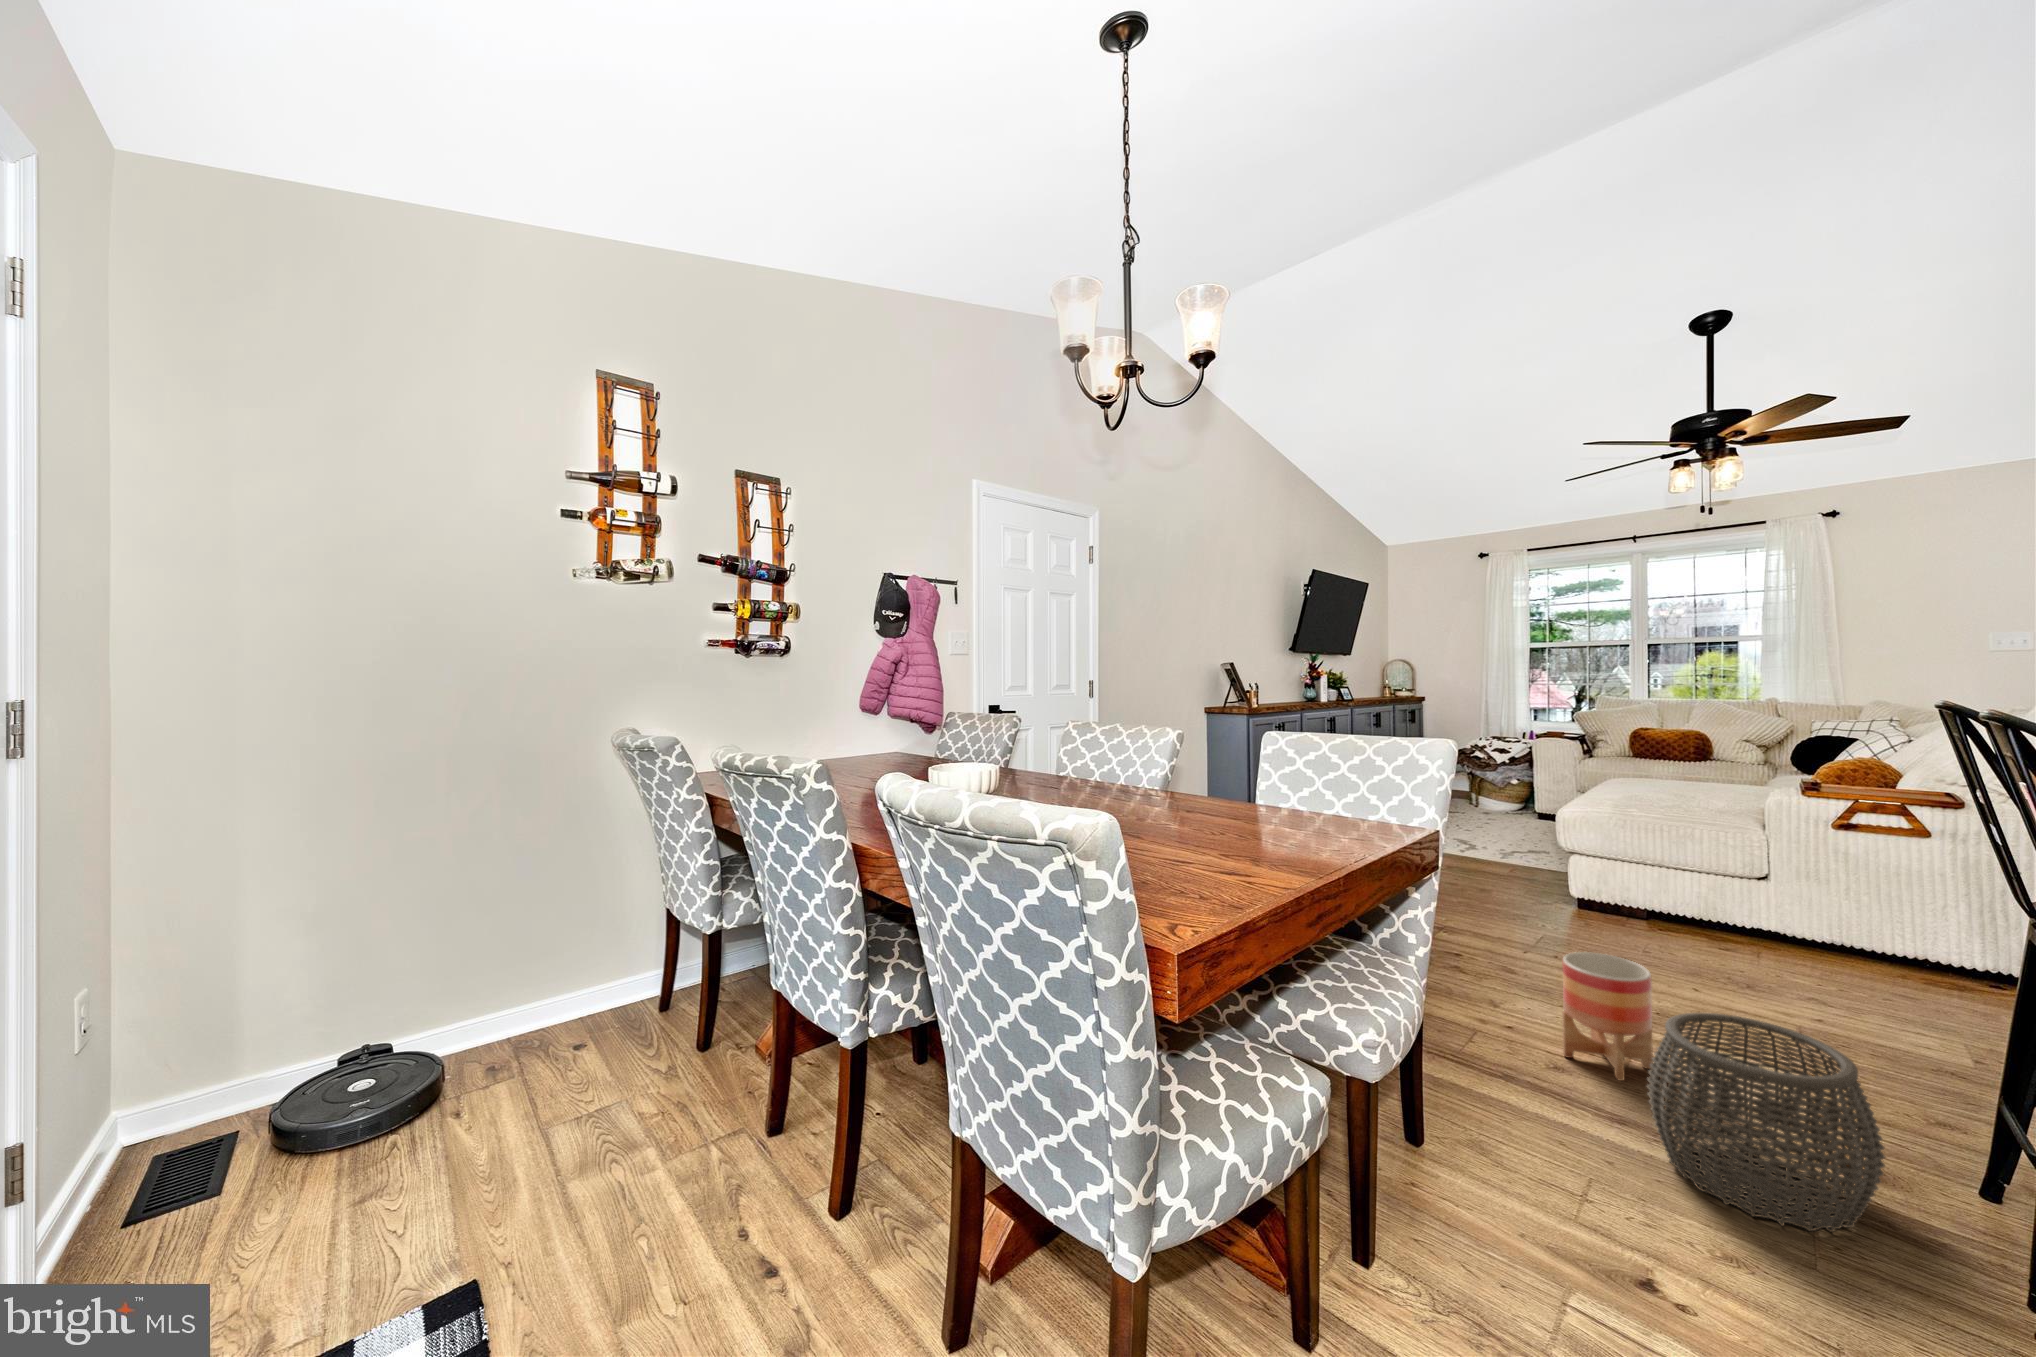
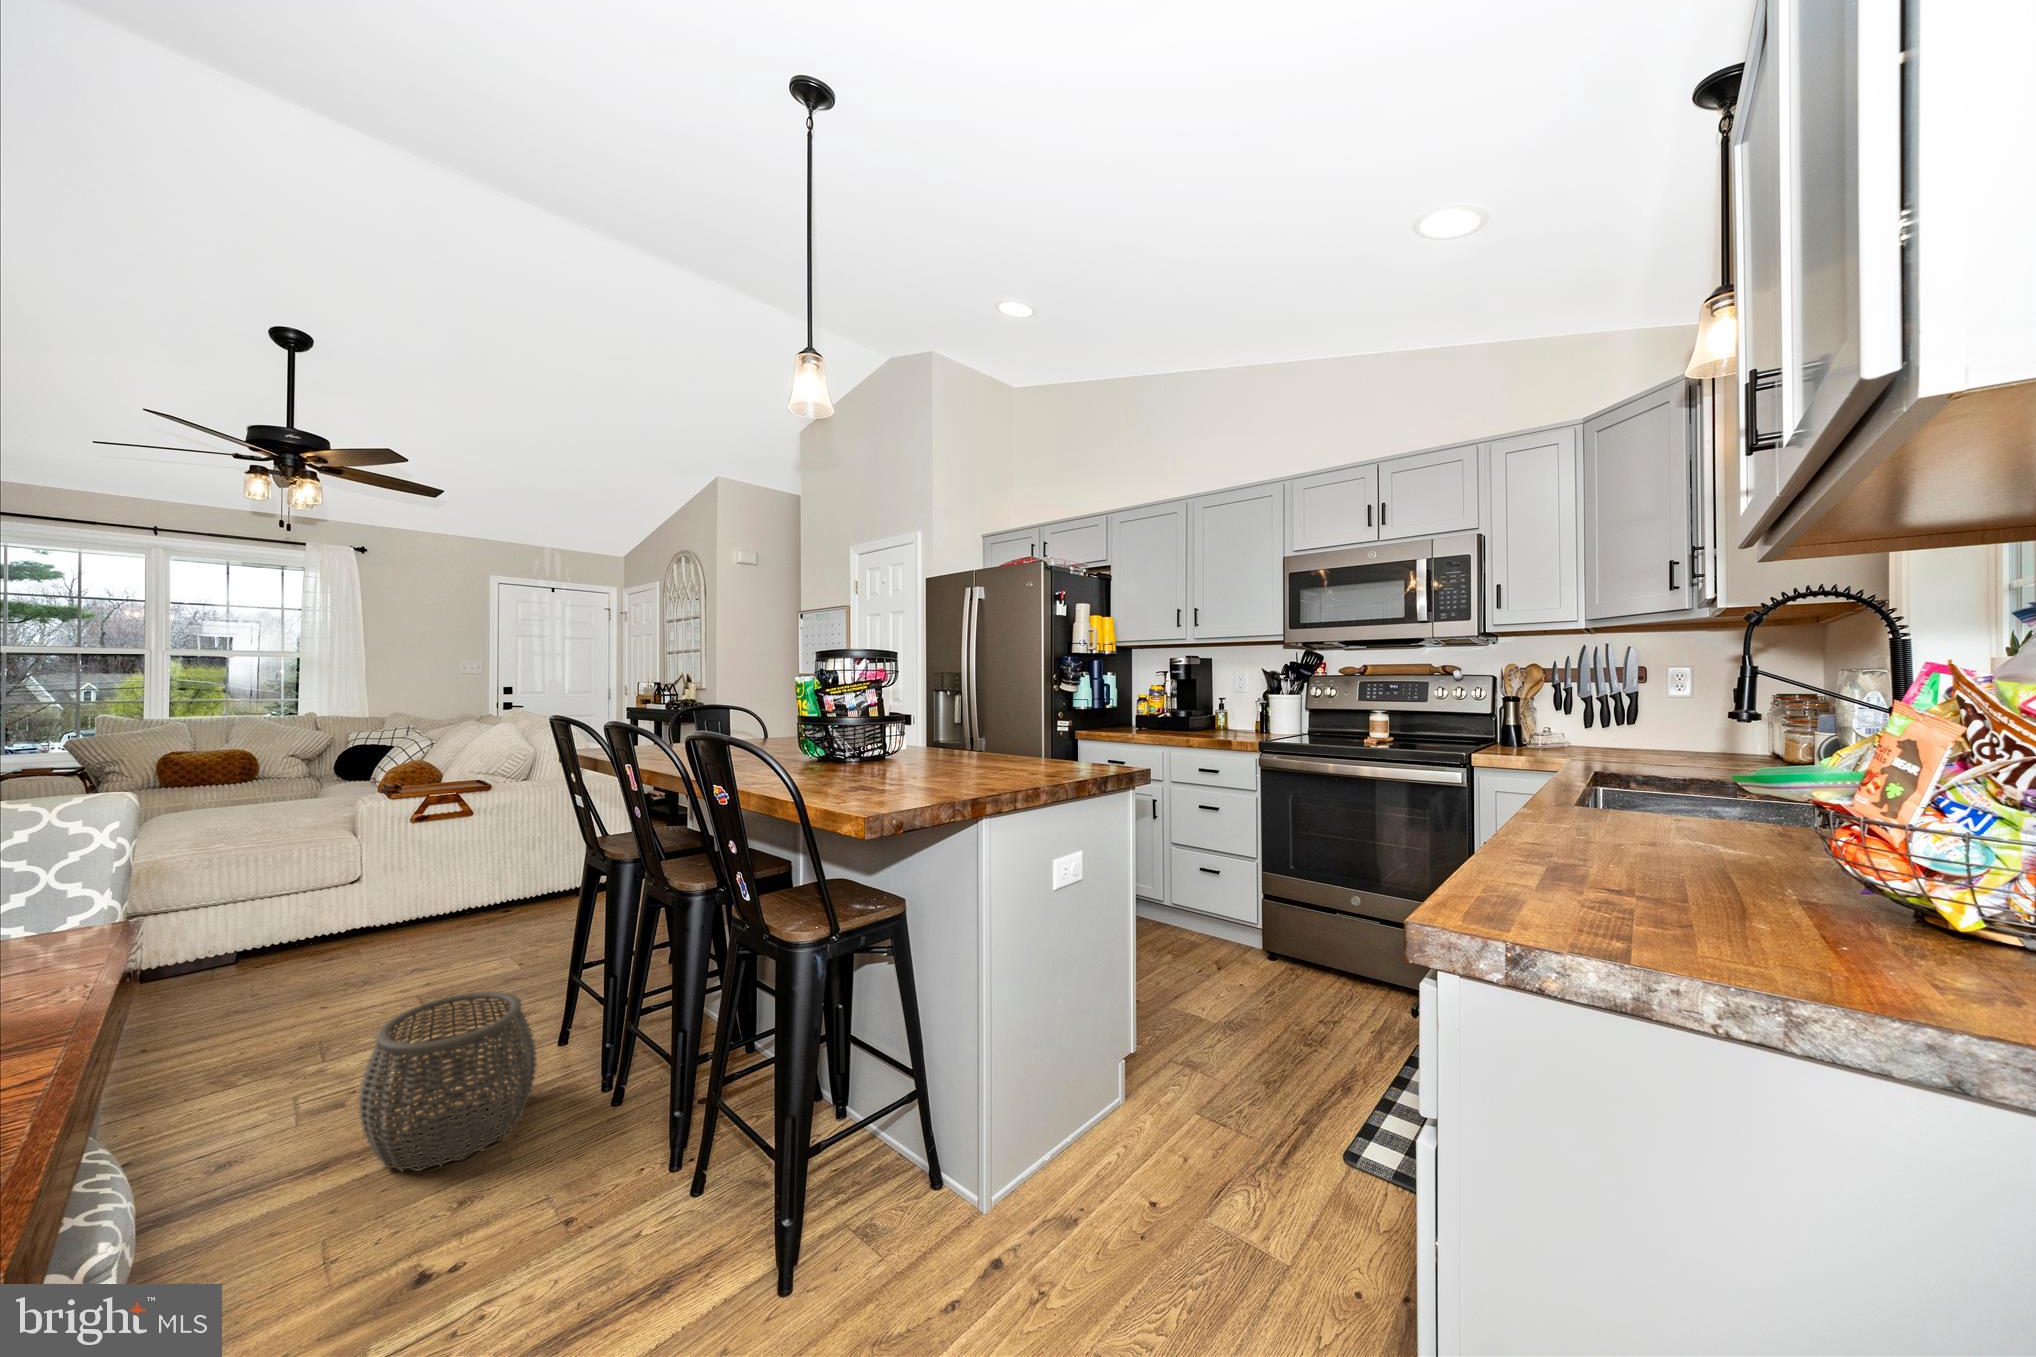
planter: present [1562,952,1653,1081] -> none [219,1002,326,1146]

